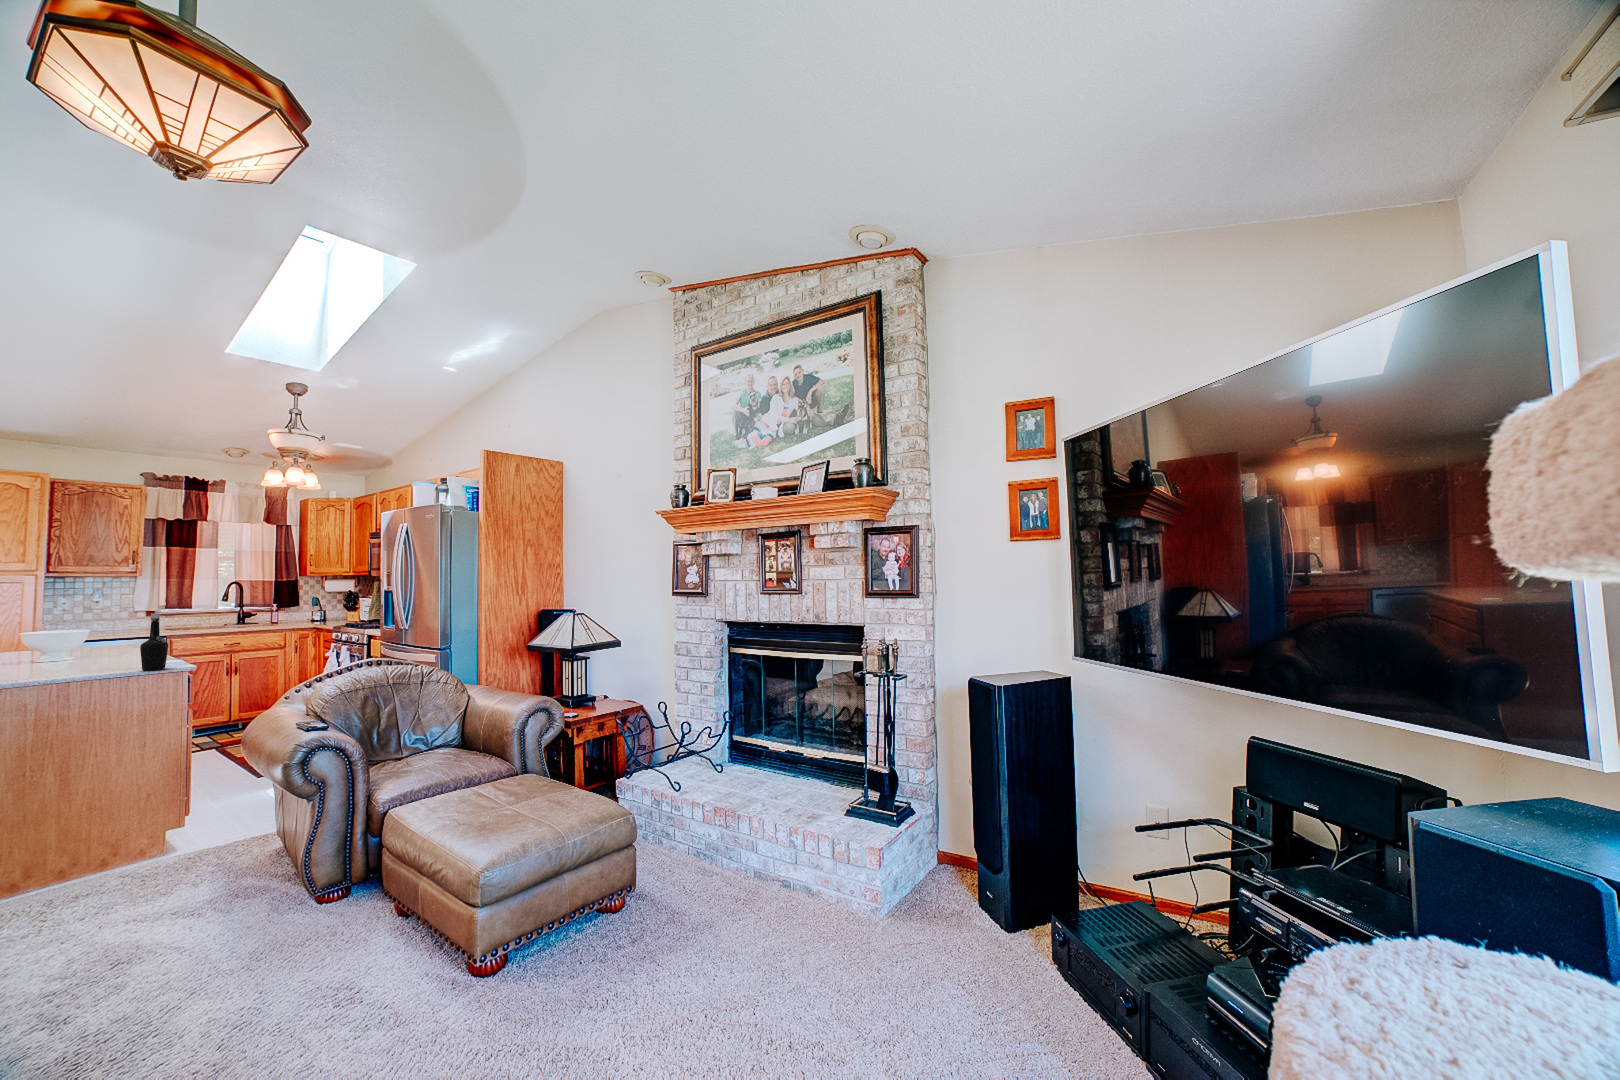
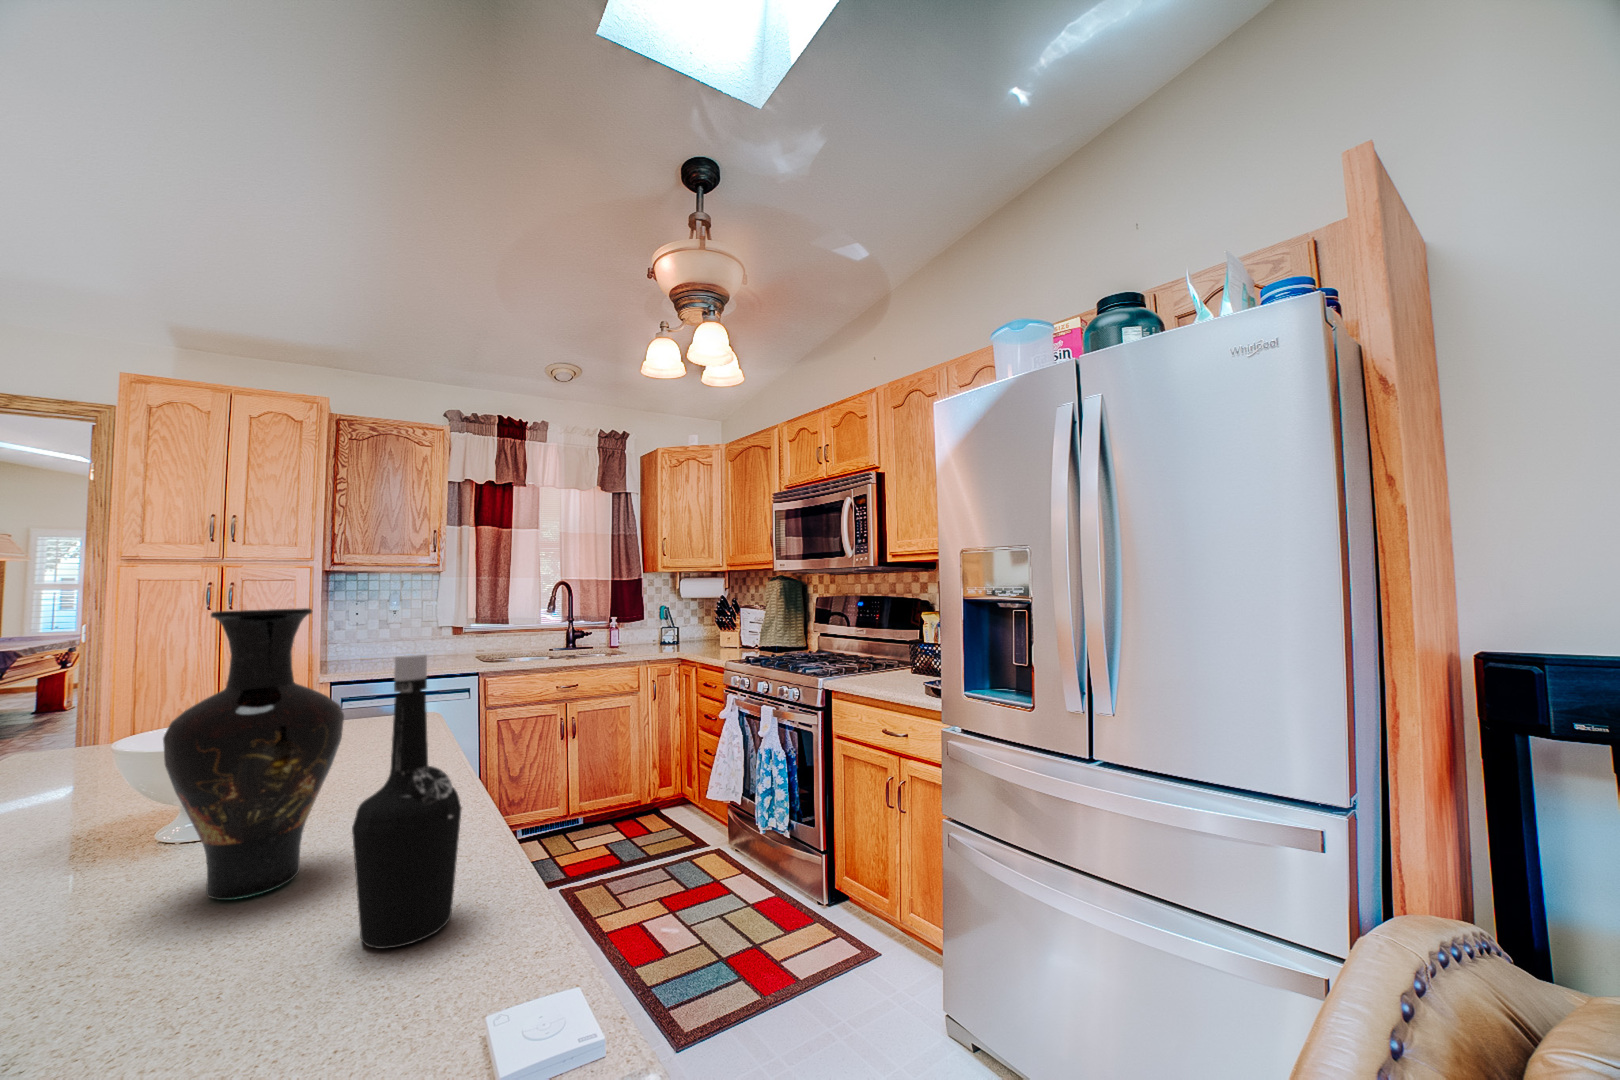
vase: none [80,603,130,670] -> present [163,608,344,900]

